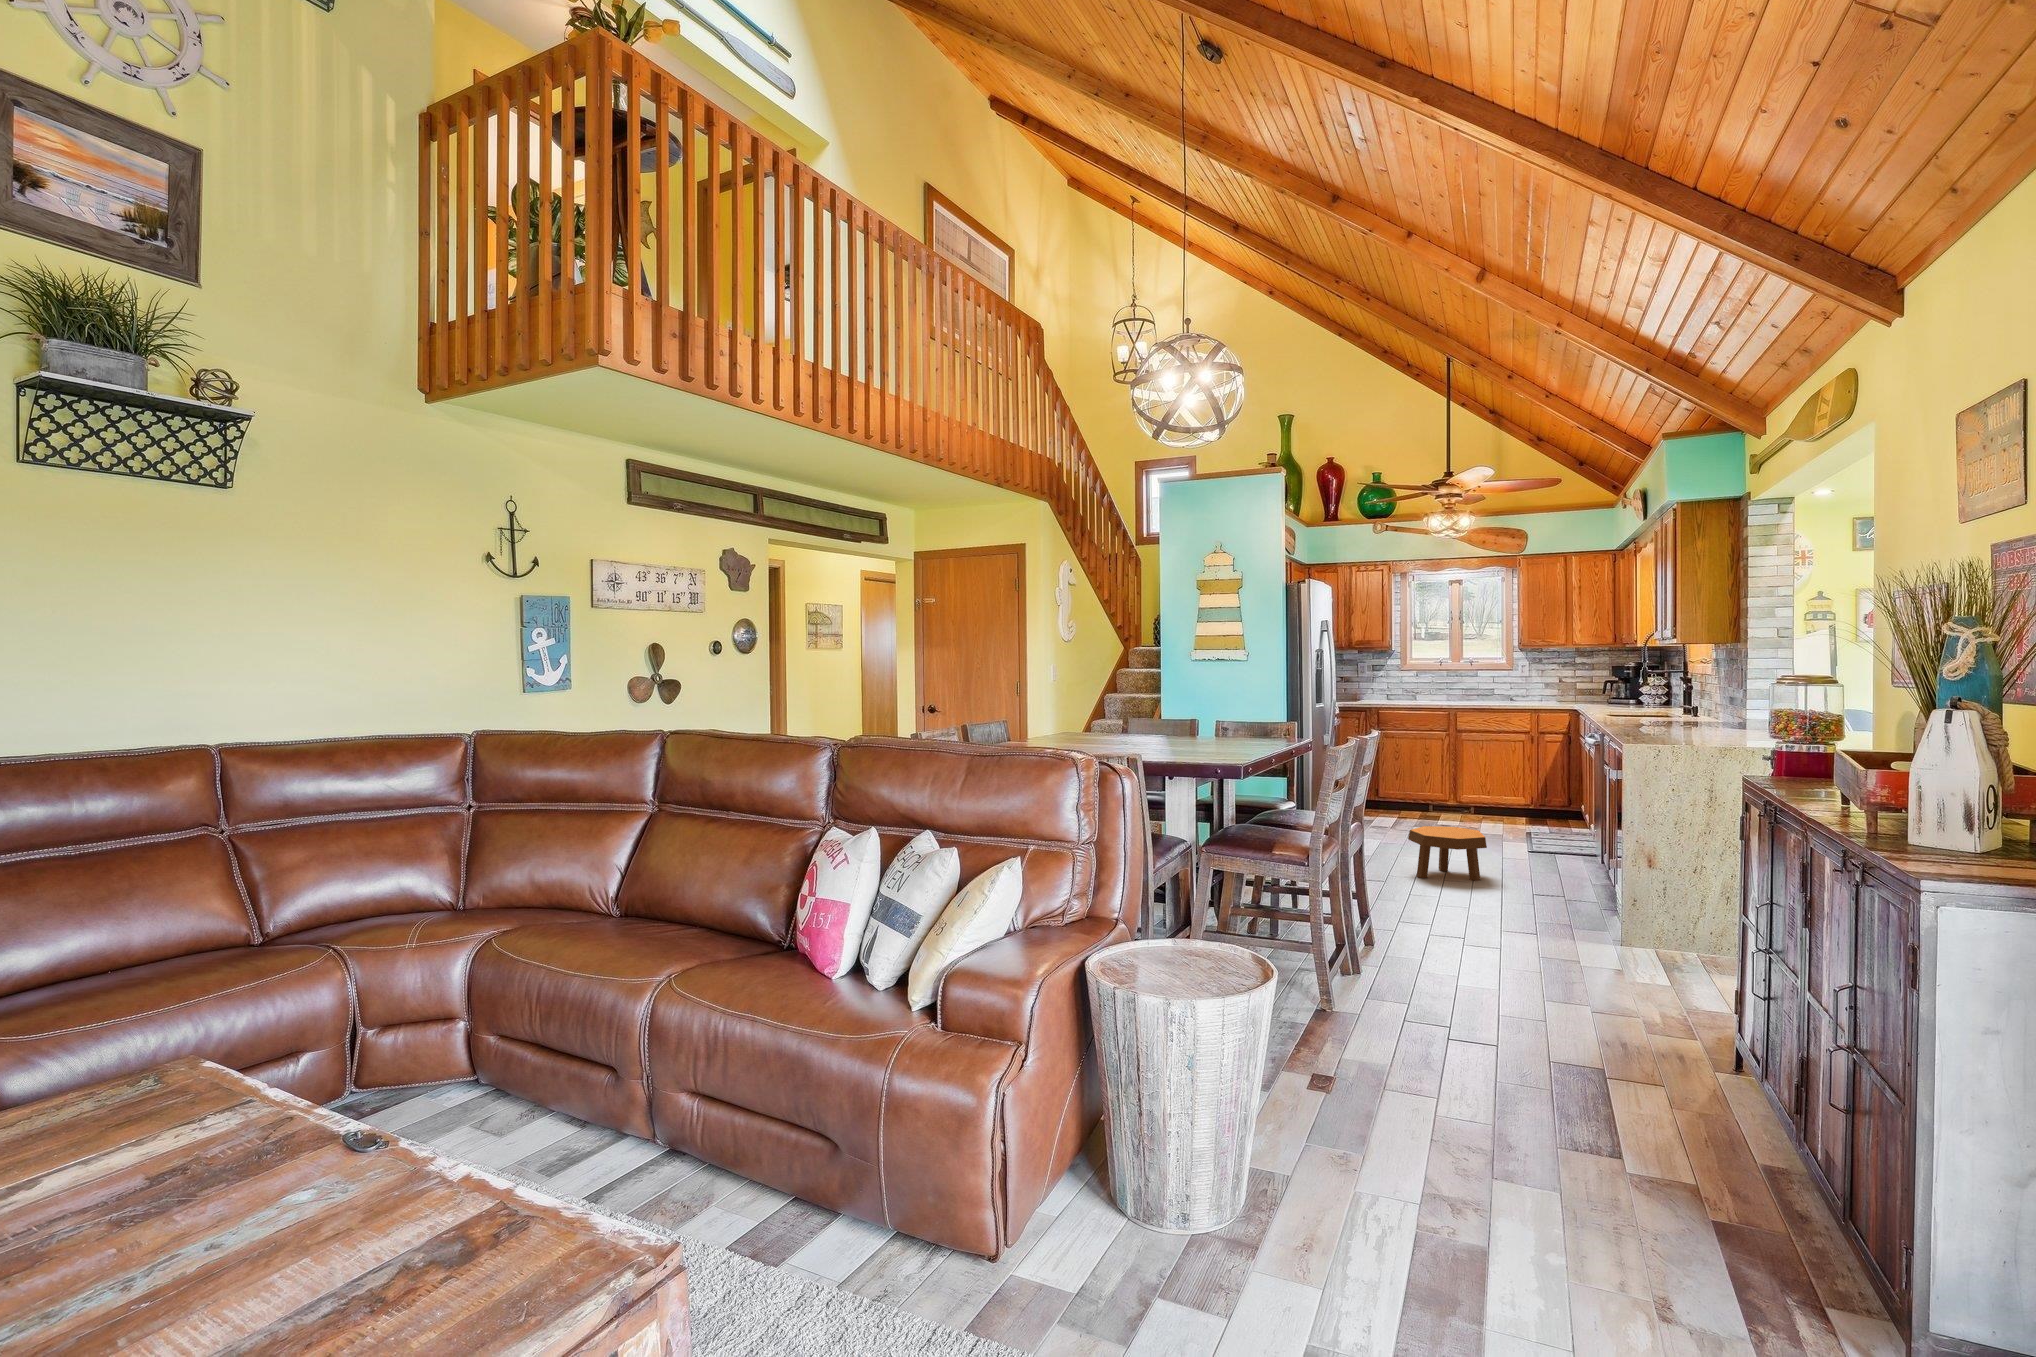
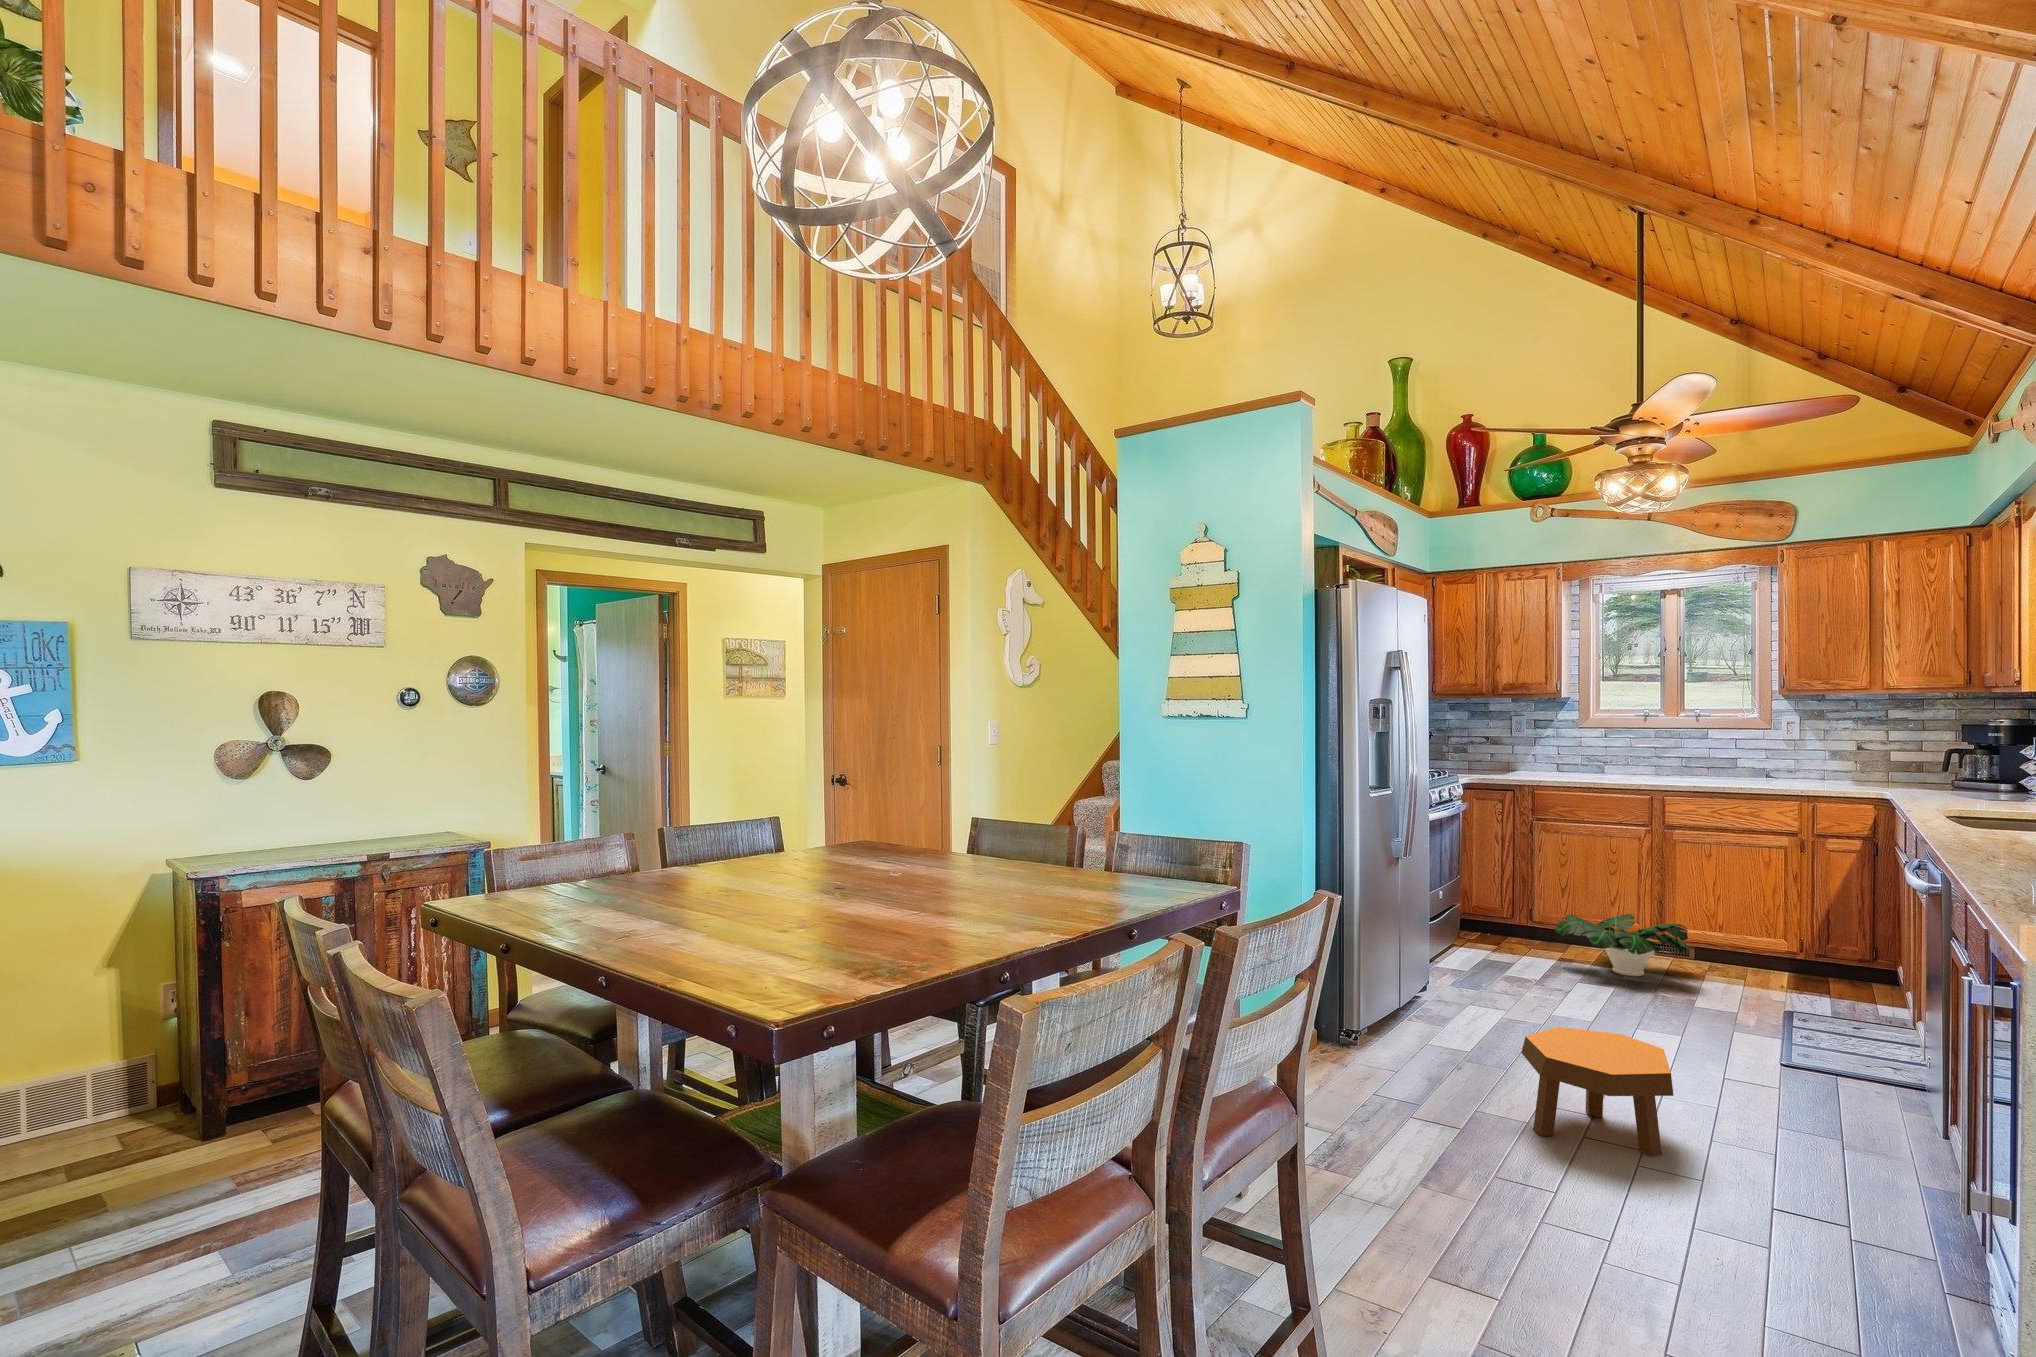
potted plant: none [1394,786,1473,822] -> present [1554,914,1690,976]

